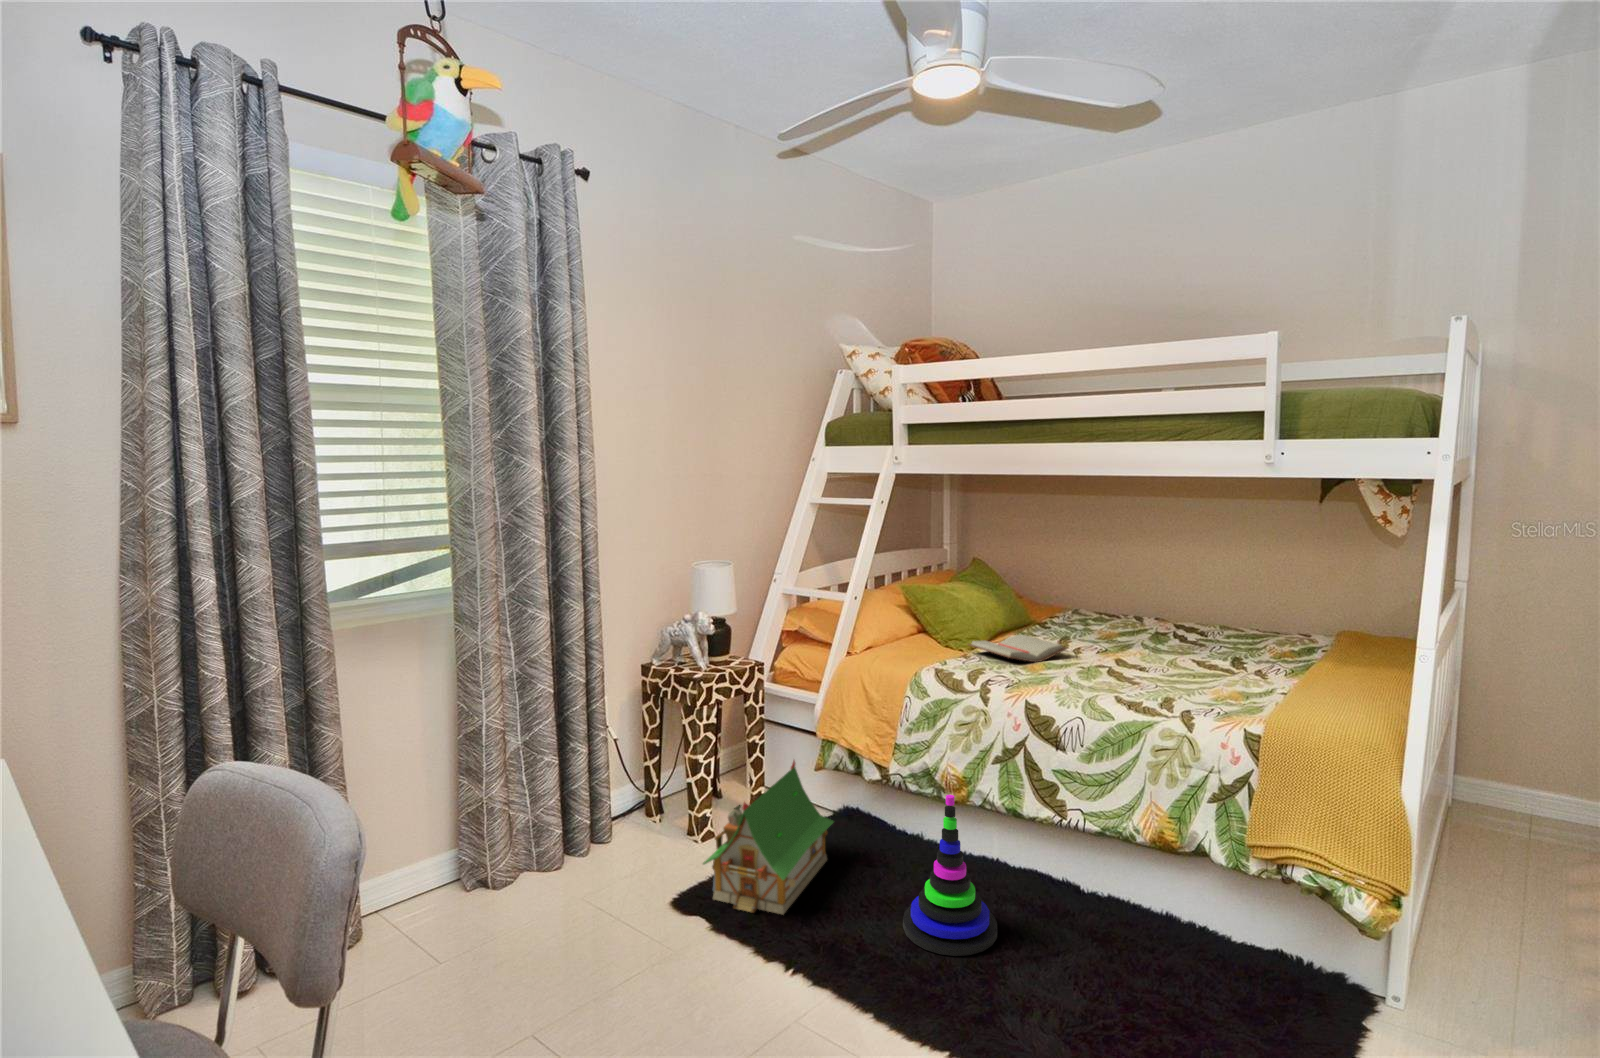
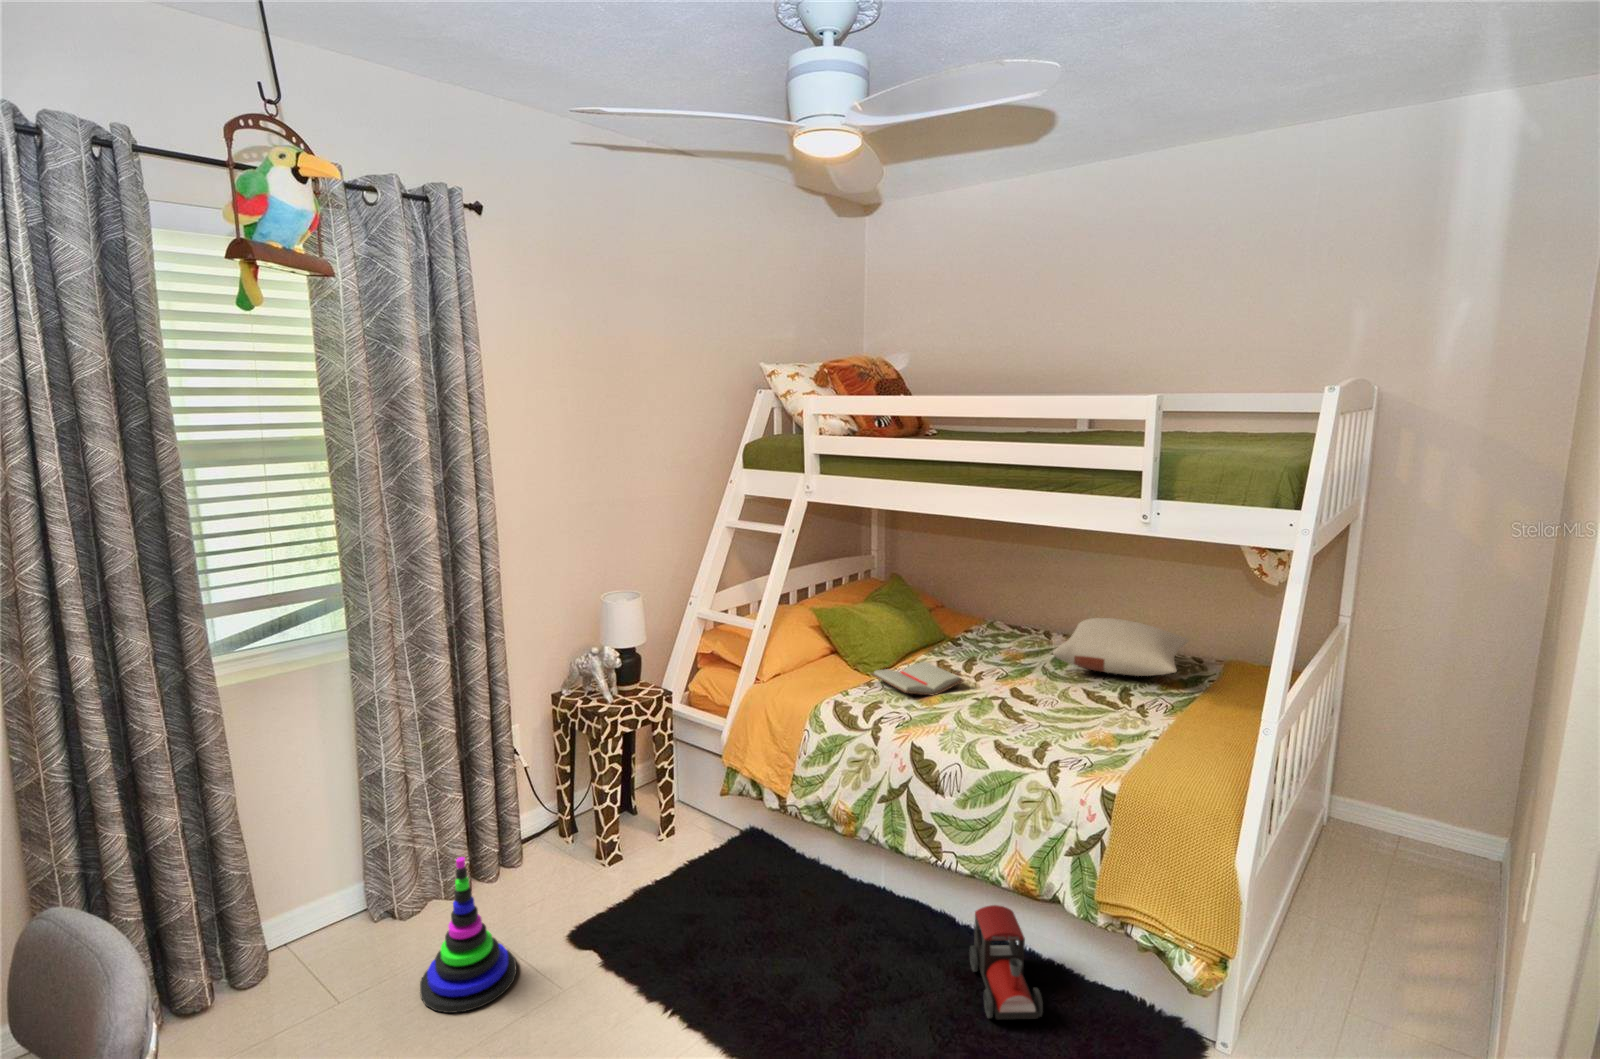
pillow: none [1155,592,1292,645] -> present [1053,618,1188,676]
toy house: present [703,761,833,914] -> none [597,791,733,949]
stacking toy: present [903,795,997,956] -> present [420,857,517,1013]
toy train: none [1102,864,1194,977] -> present [969,905,1043,1019]

